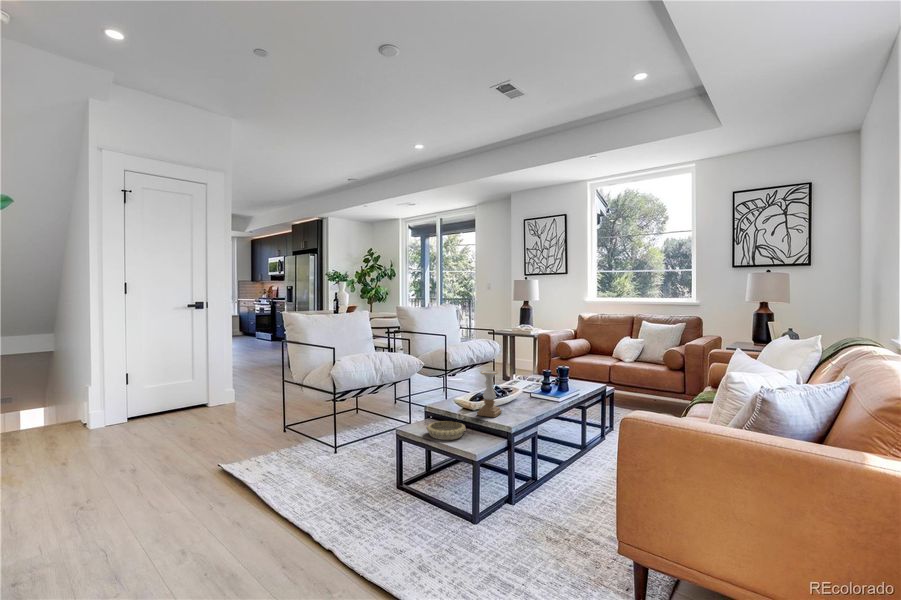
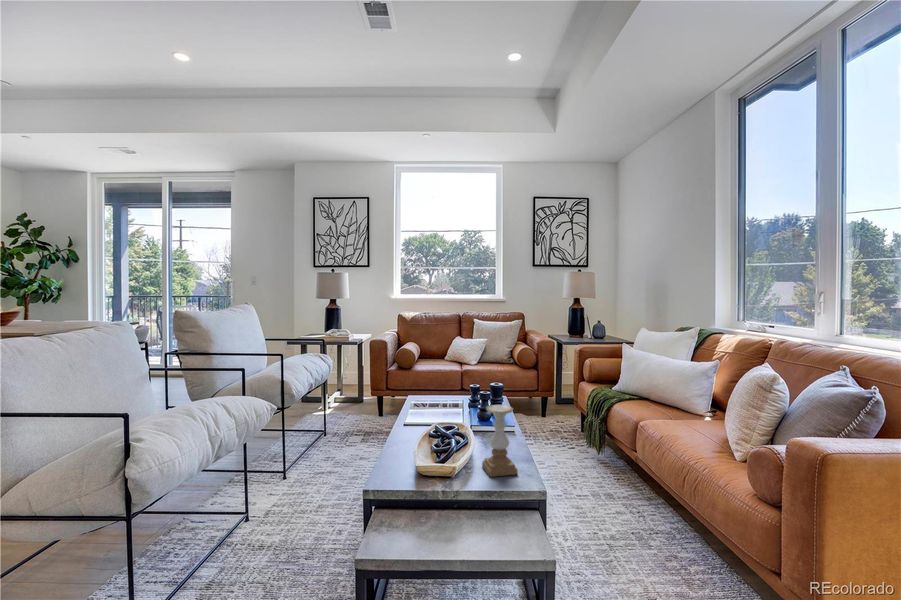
decorative bowl: present [427,421,465,440] -> none [461,498,526,541]

